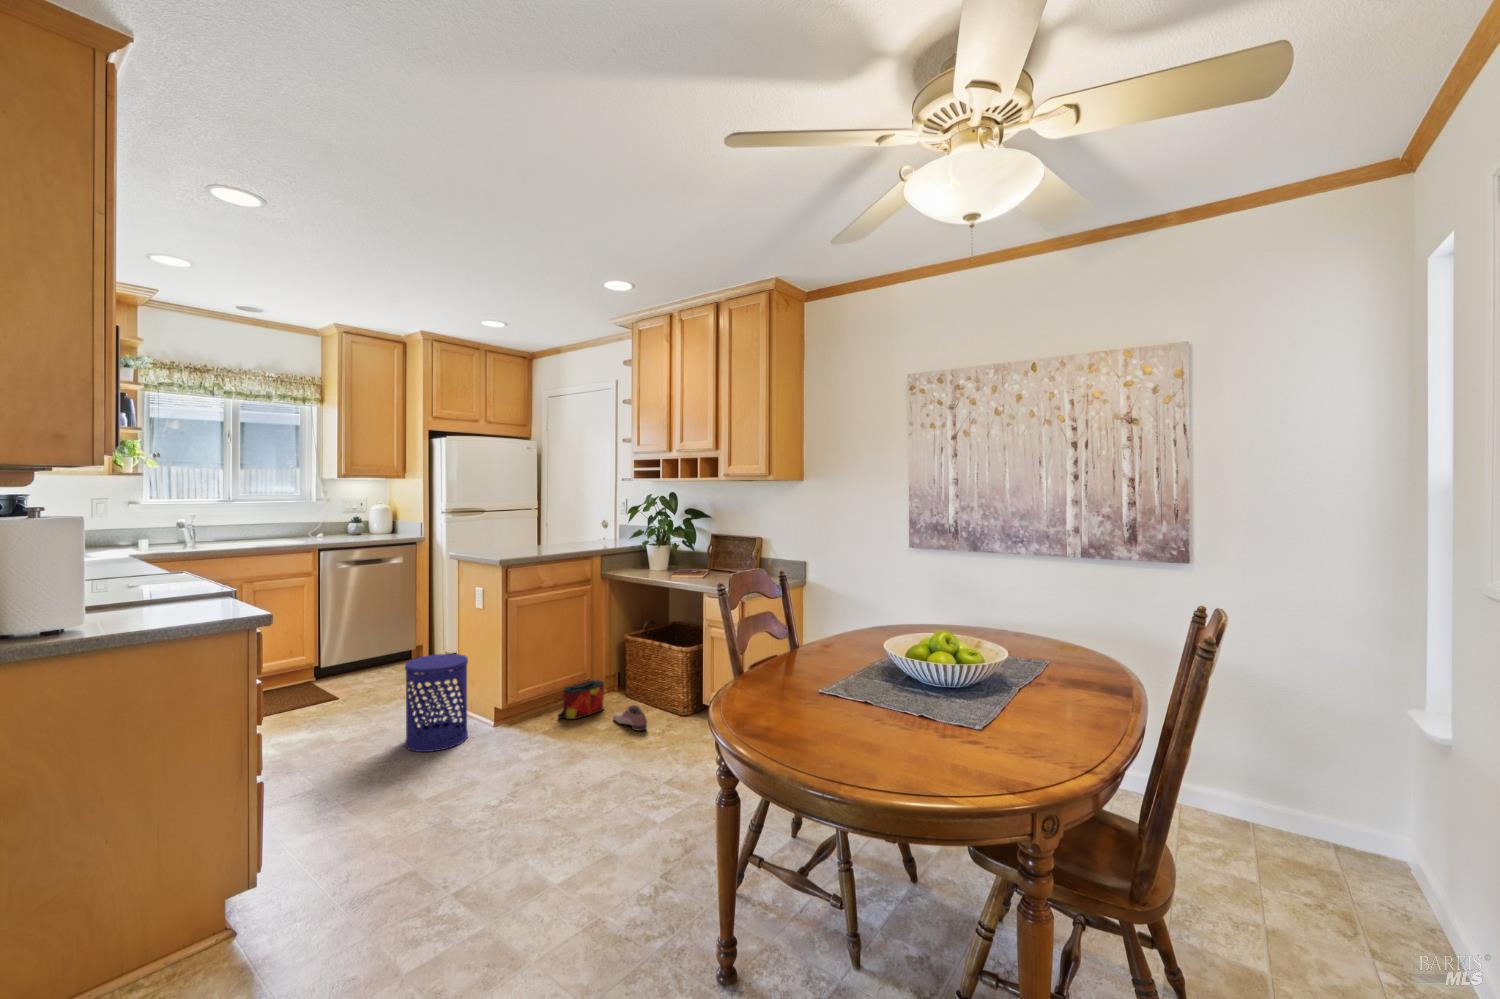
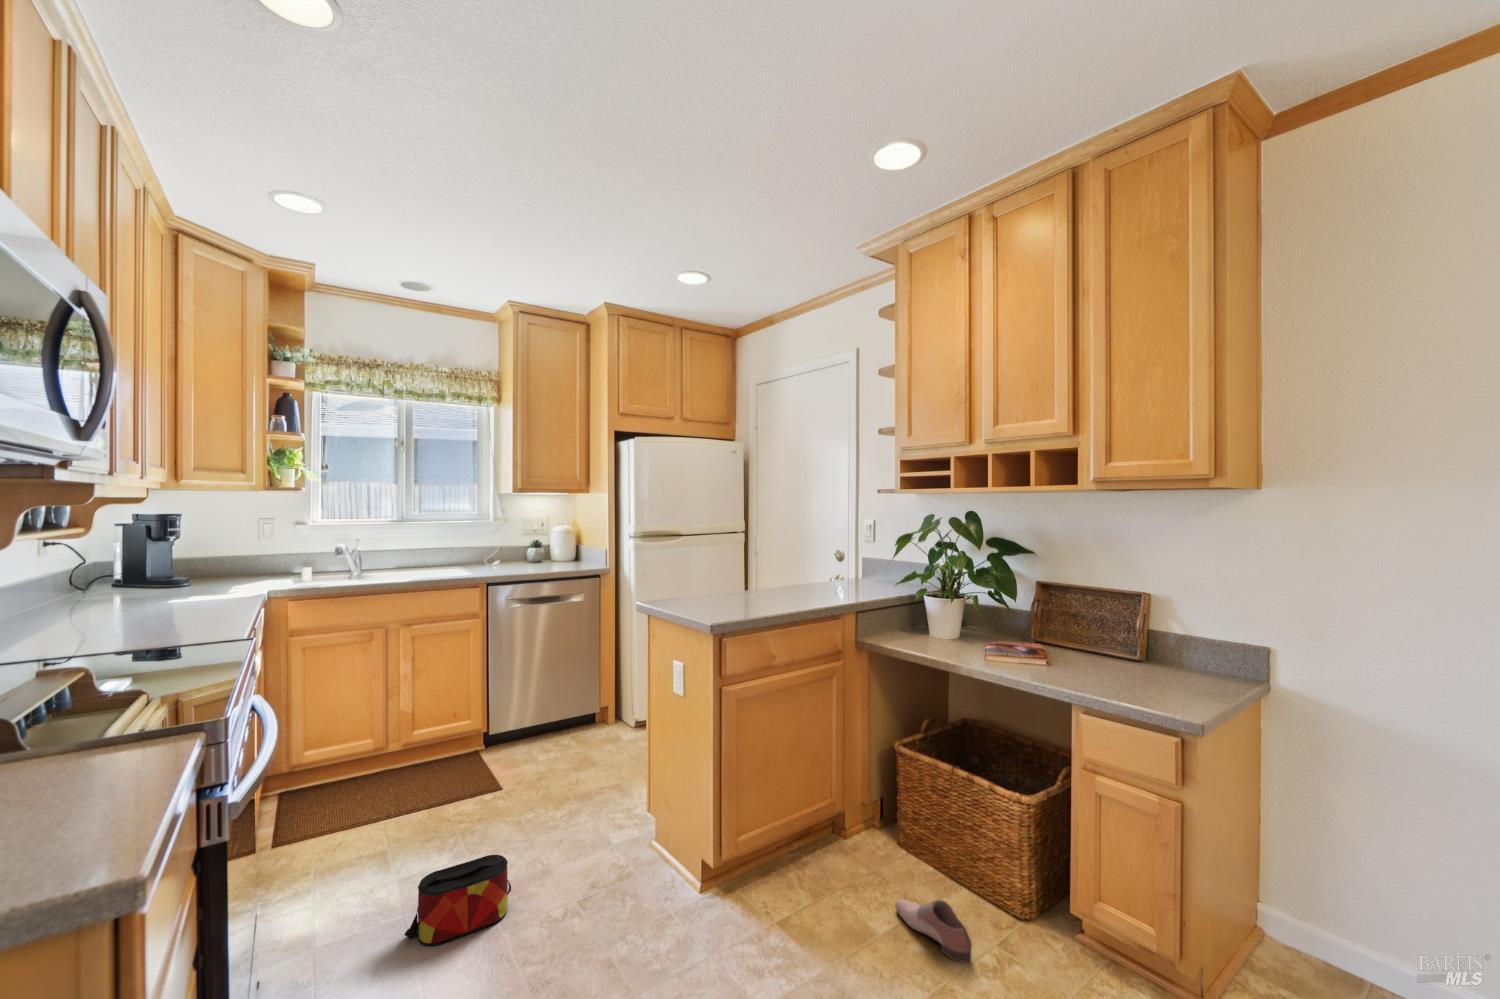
waste bin: present [405,654,468,752] -> none [565,771,661,961]
bag: present [558,680,604,719] -> present [405,855,511,946]

